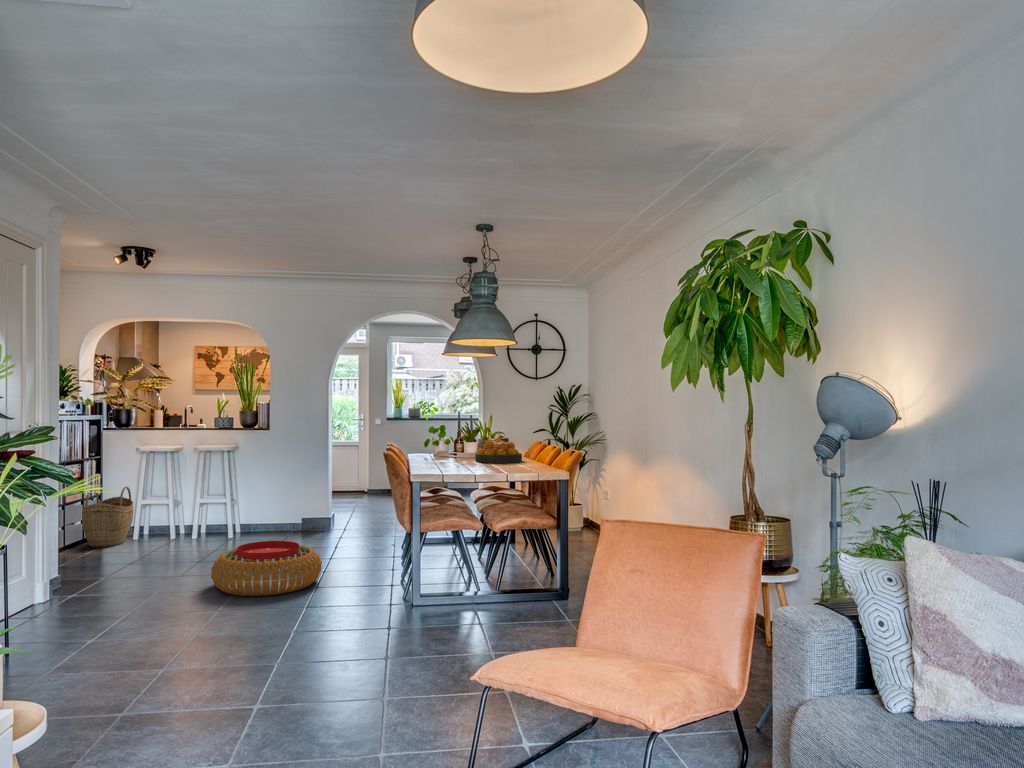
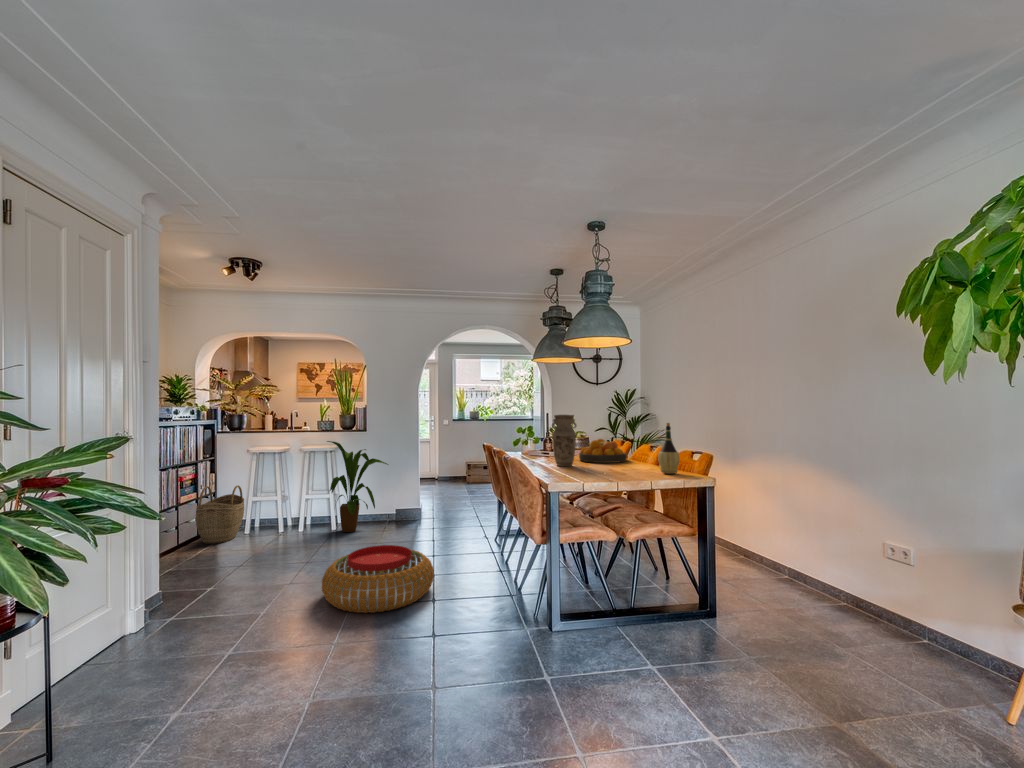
vase: none [441,414,465,465] -> present [552,415,576,466]
wine bottle: none [527,423,546,470] -> present [658,423,680,474]
house plant: none [223,440,294,540] -> present [327,441,388,532]

